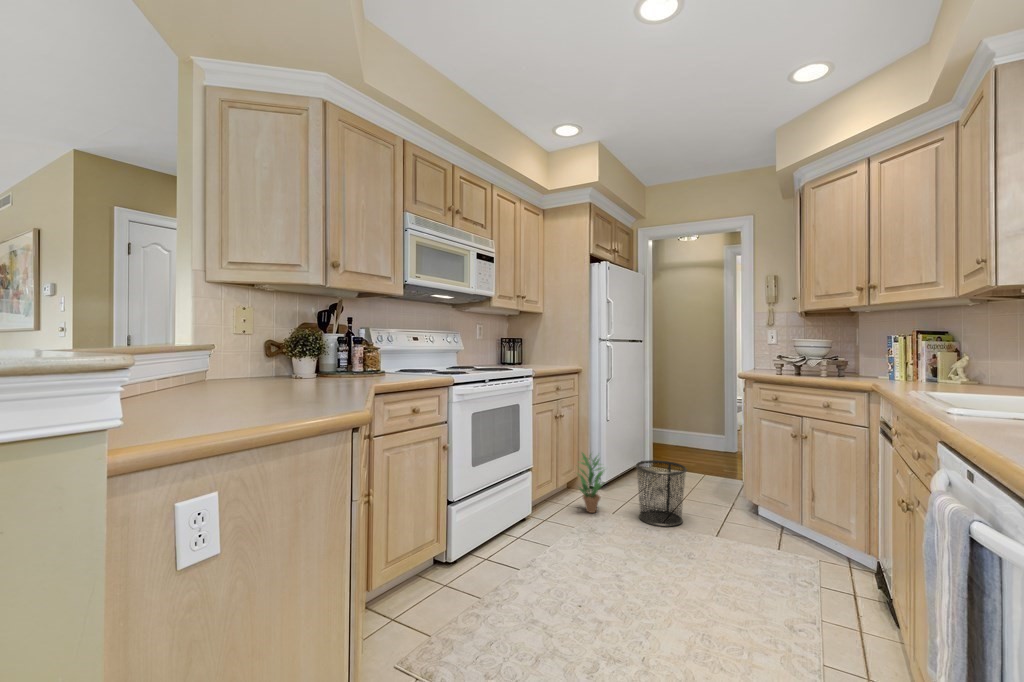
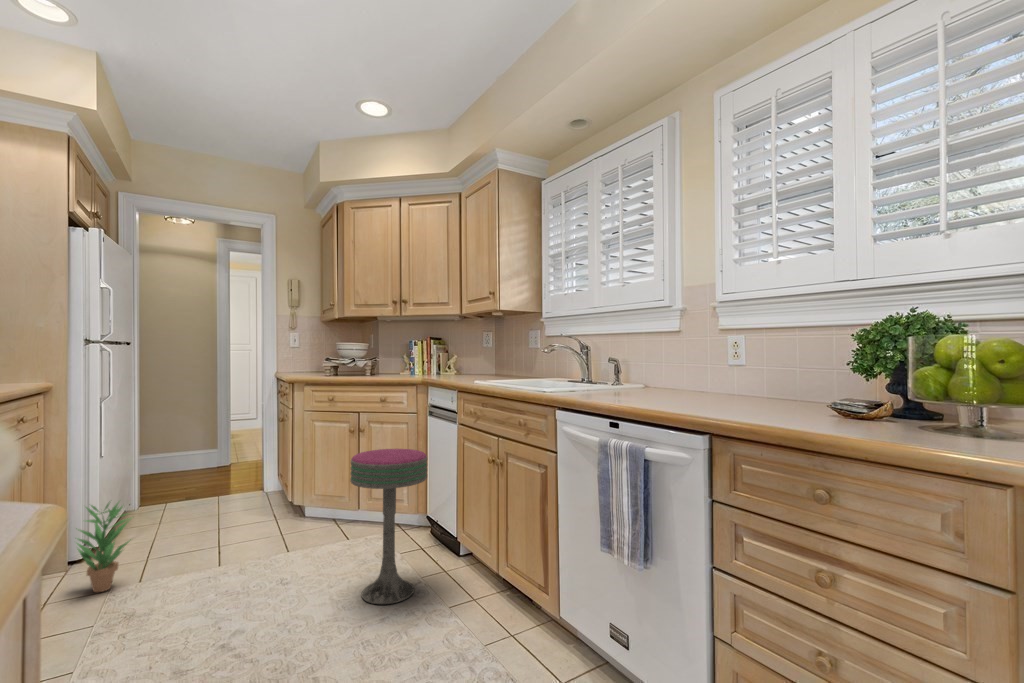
bar stool: none [726,456,816,625] -> present [350,449,427,604]
waste bin: present [636,460,687,527] -> none [178,488,248,572]

